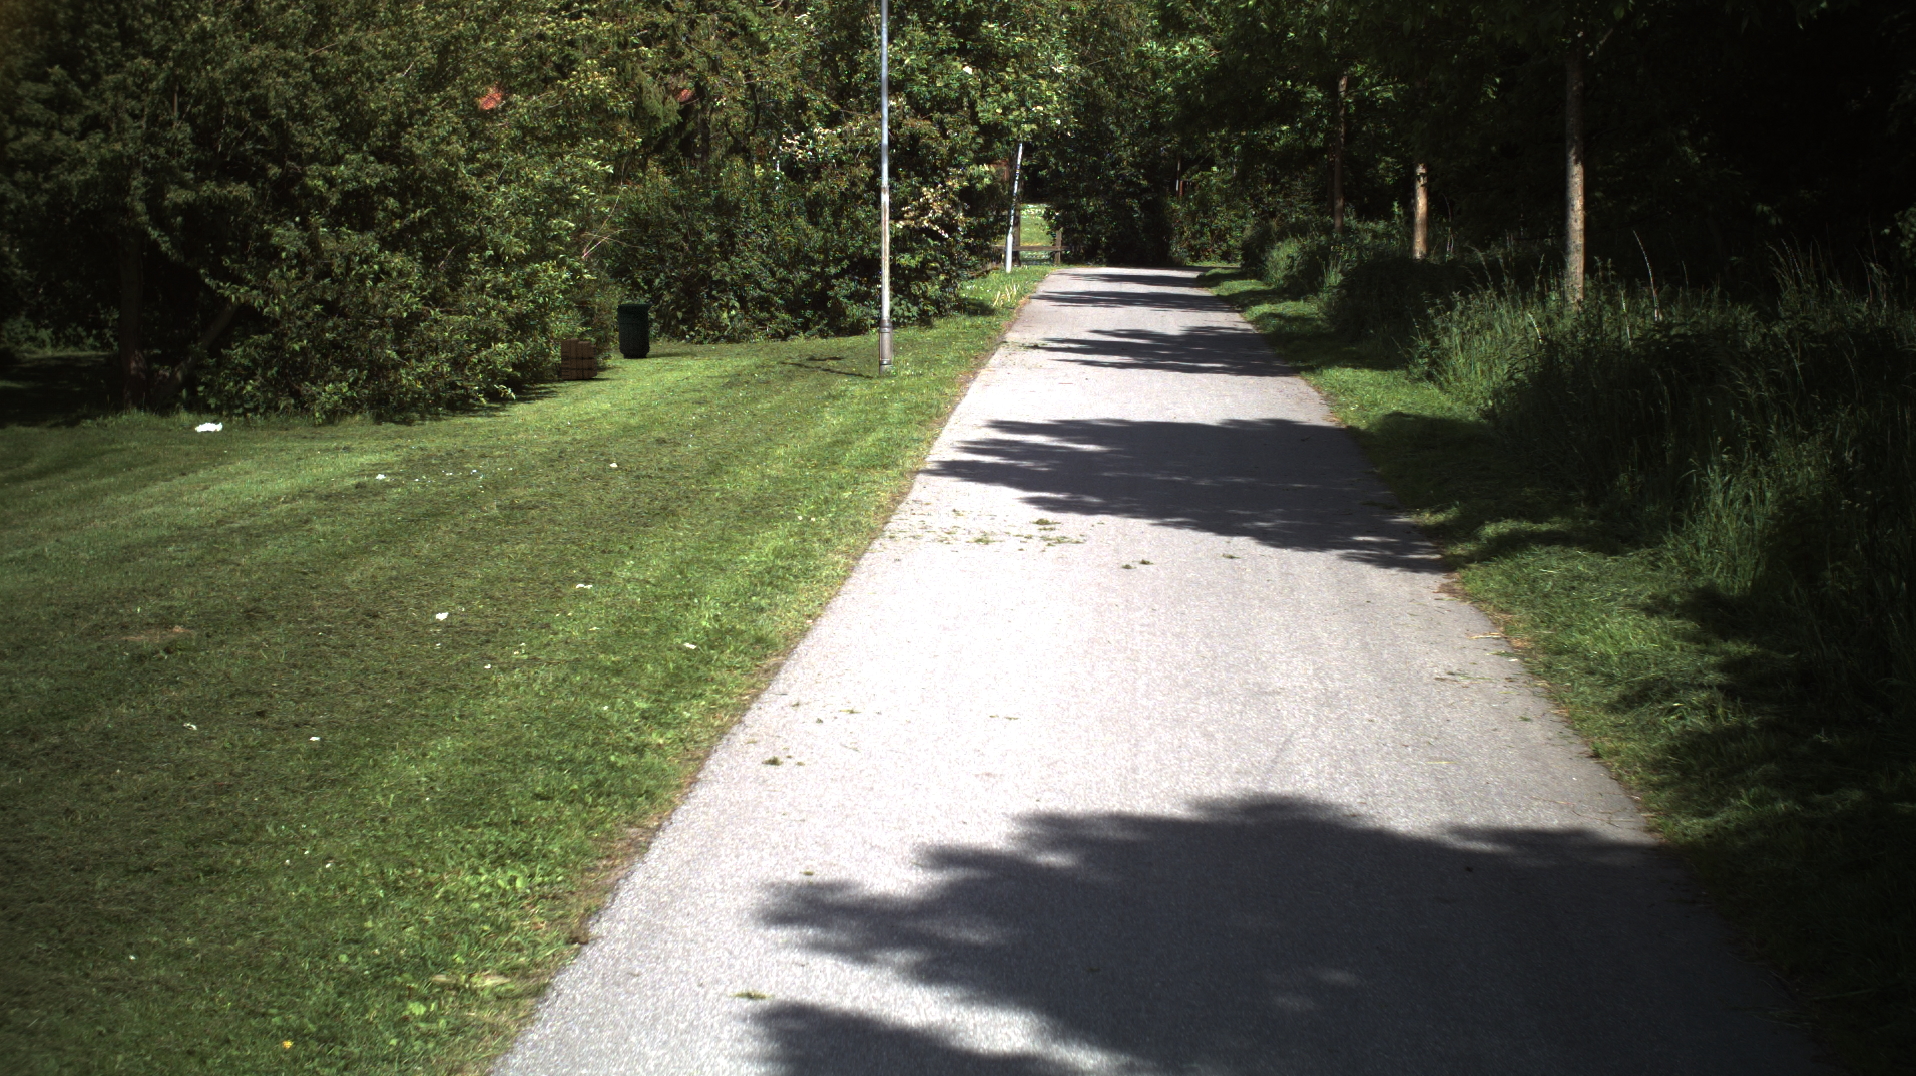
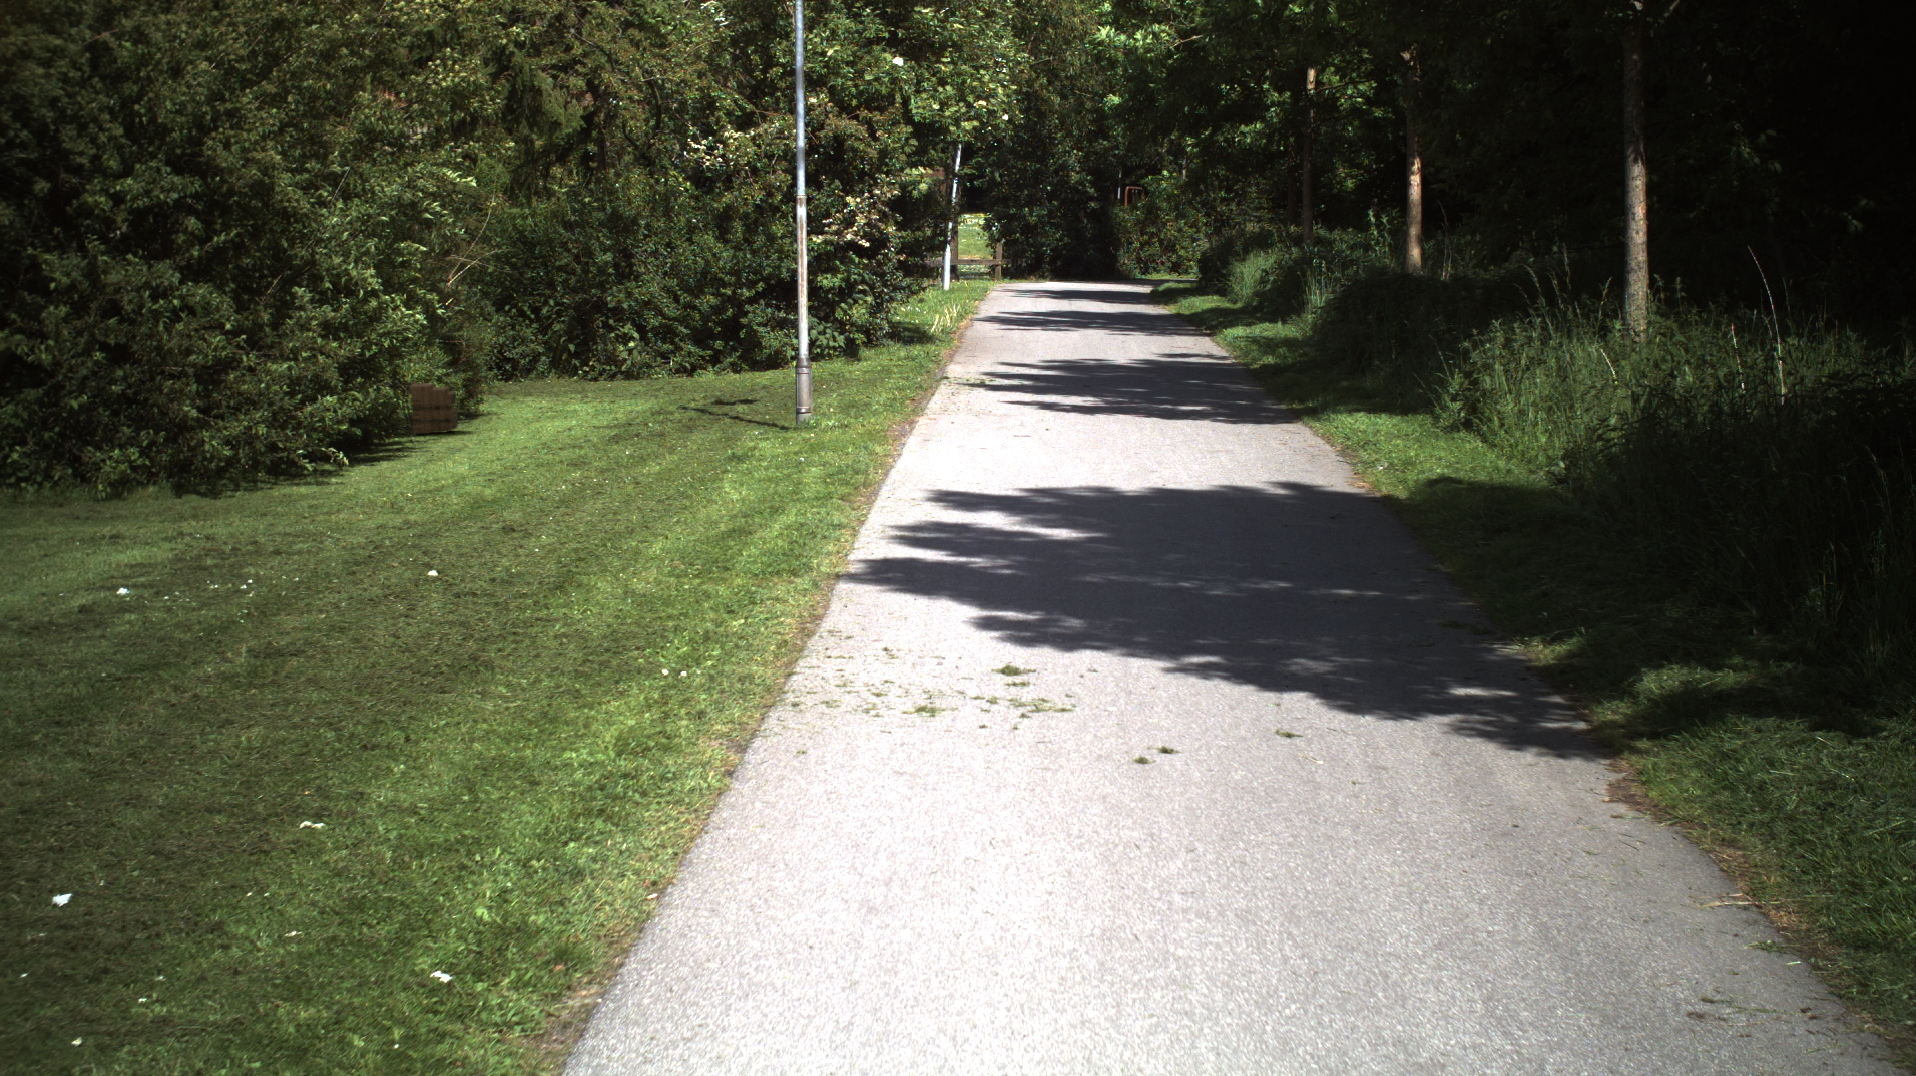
trash can: present [617,304,655,359] -> none [481,337,534,403]

